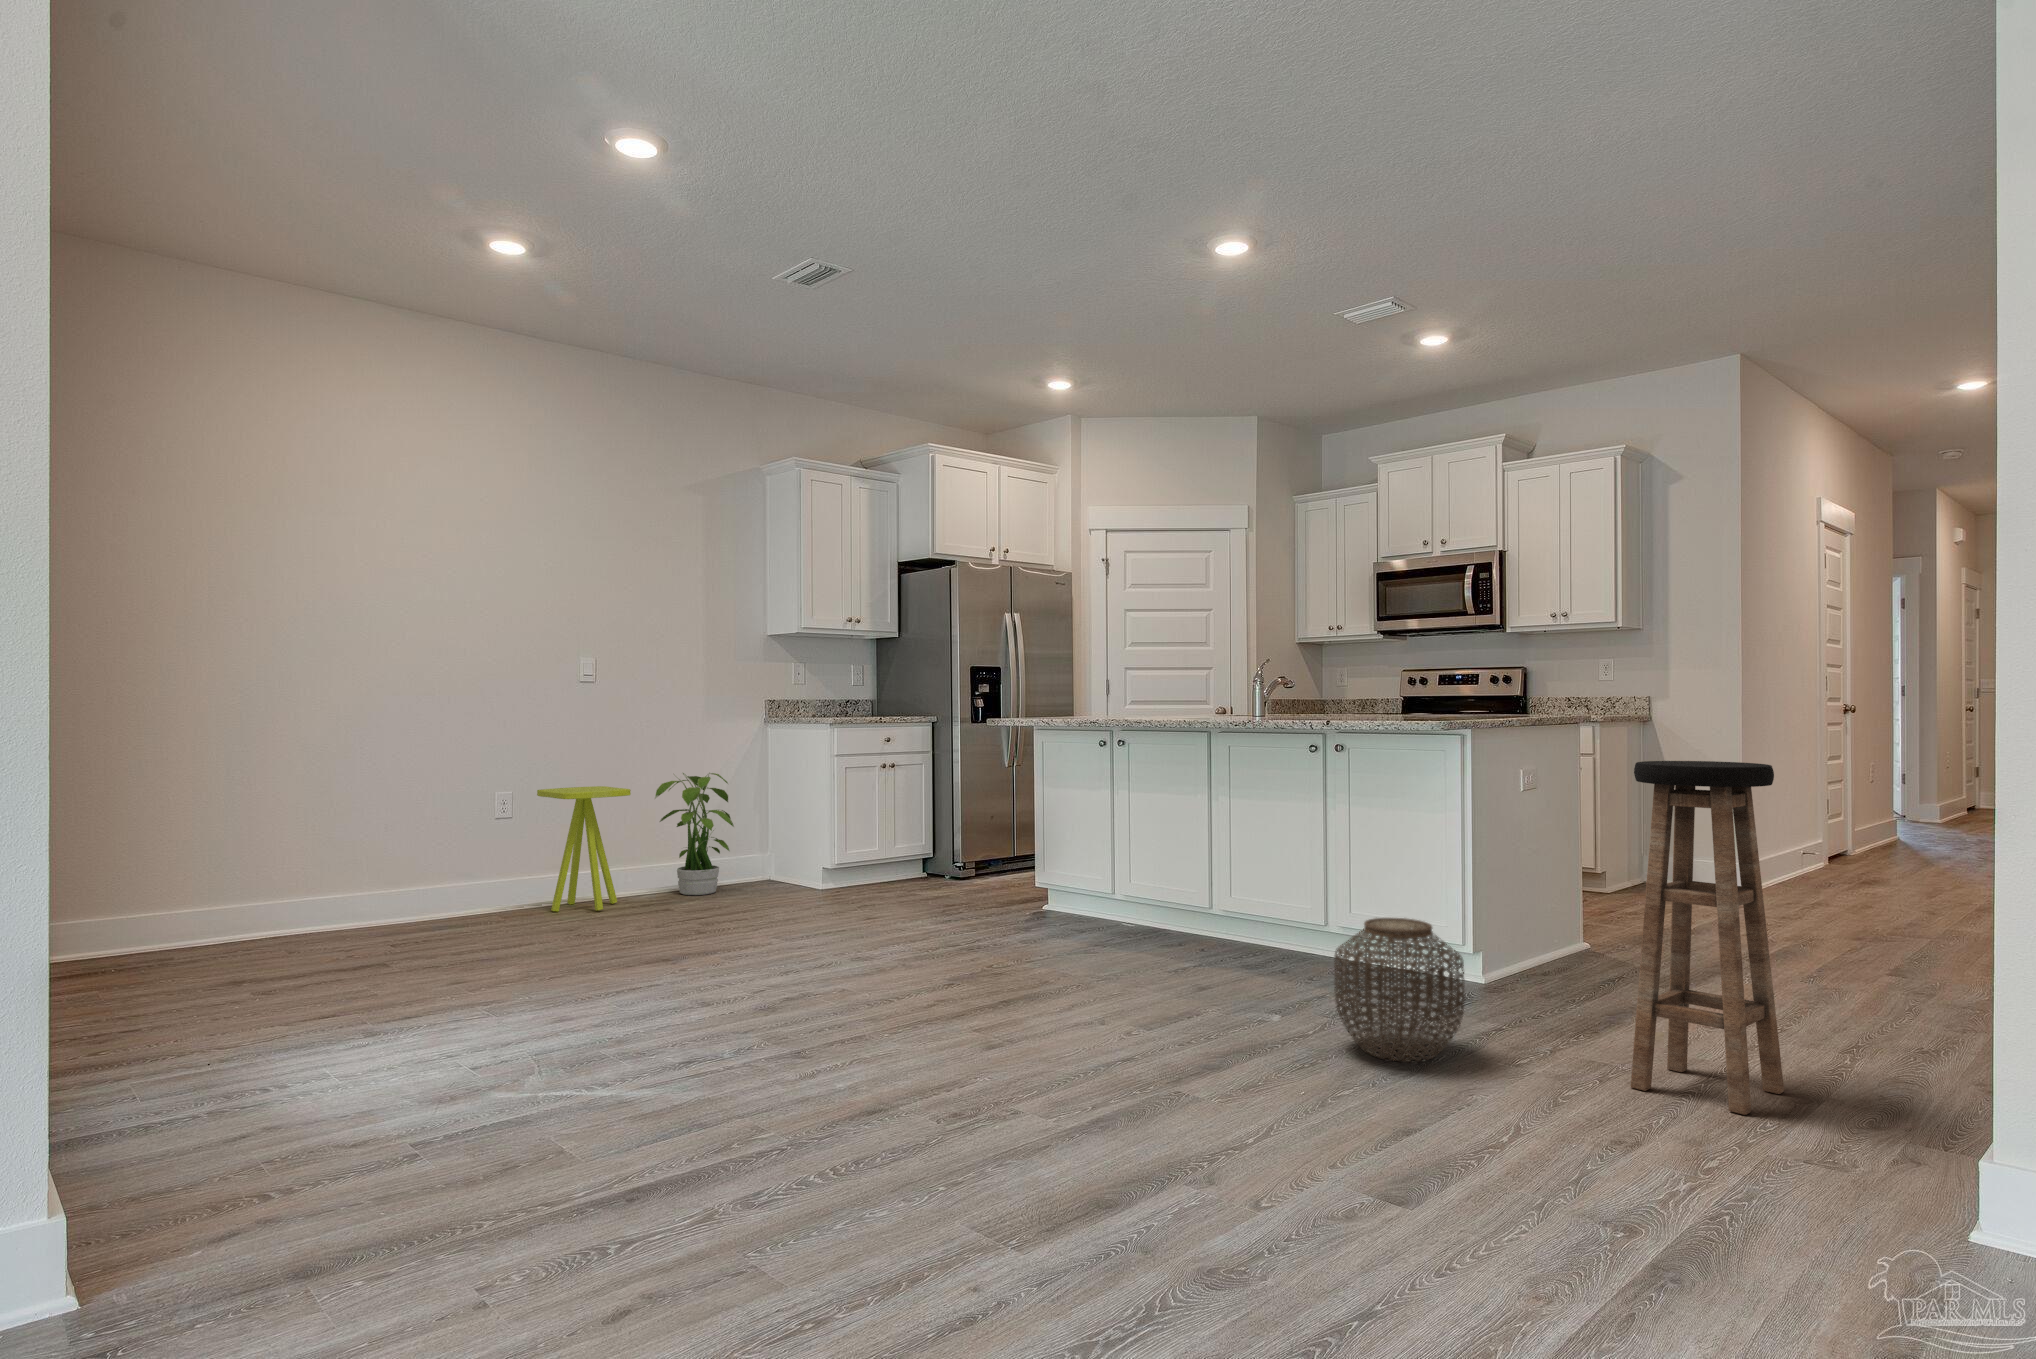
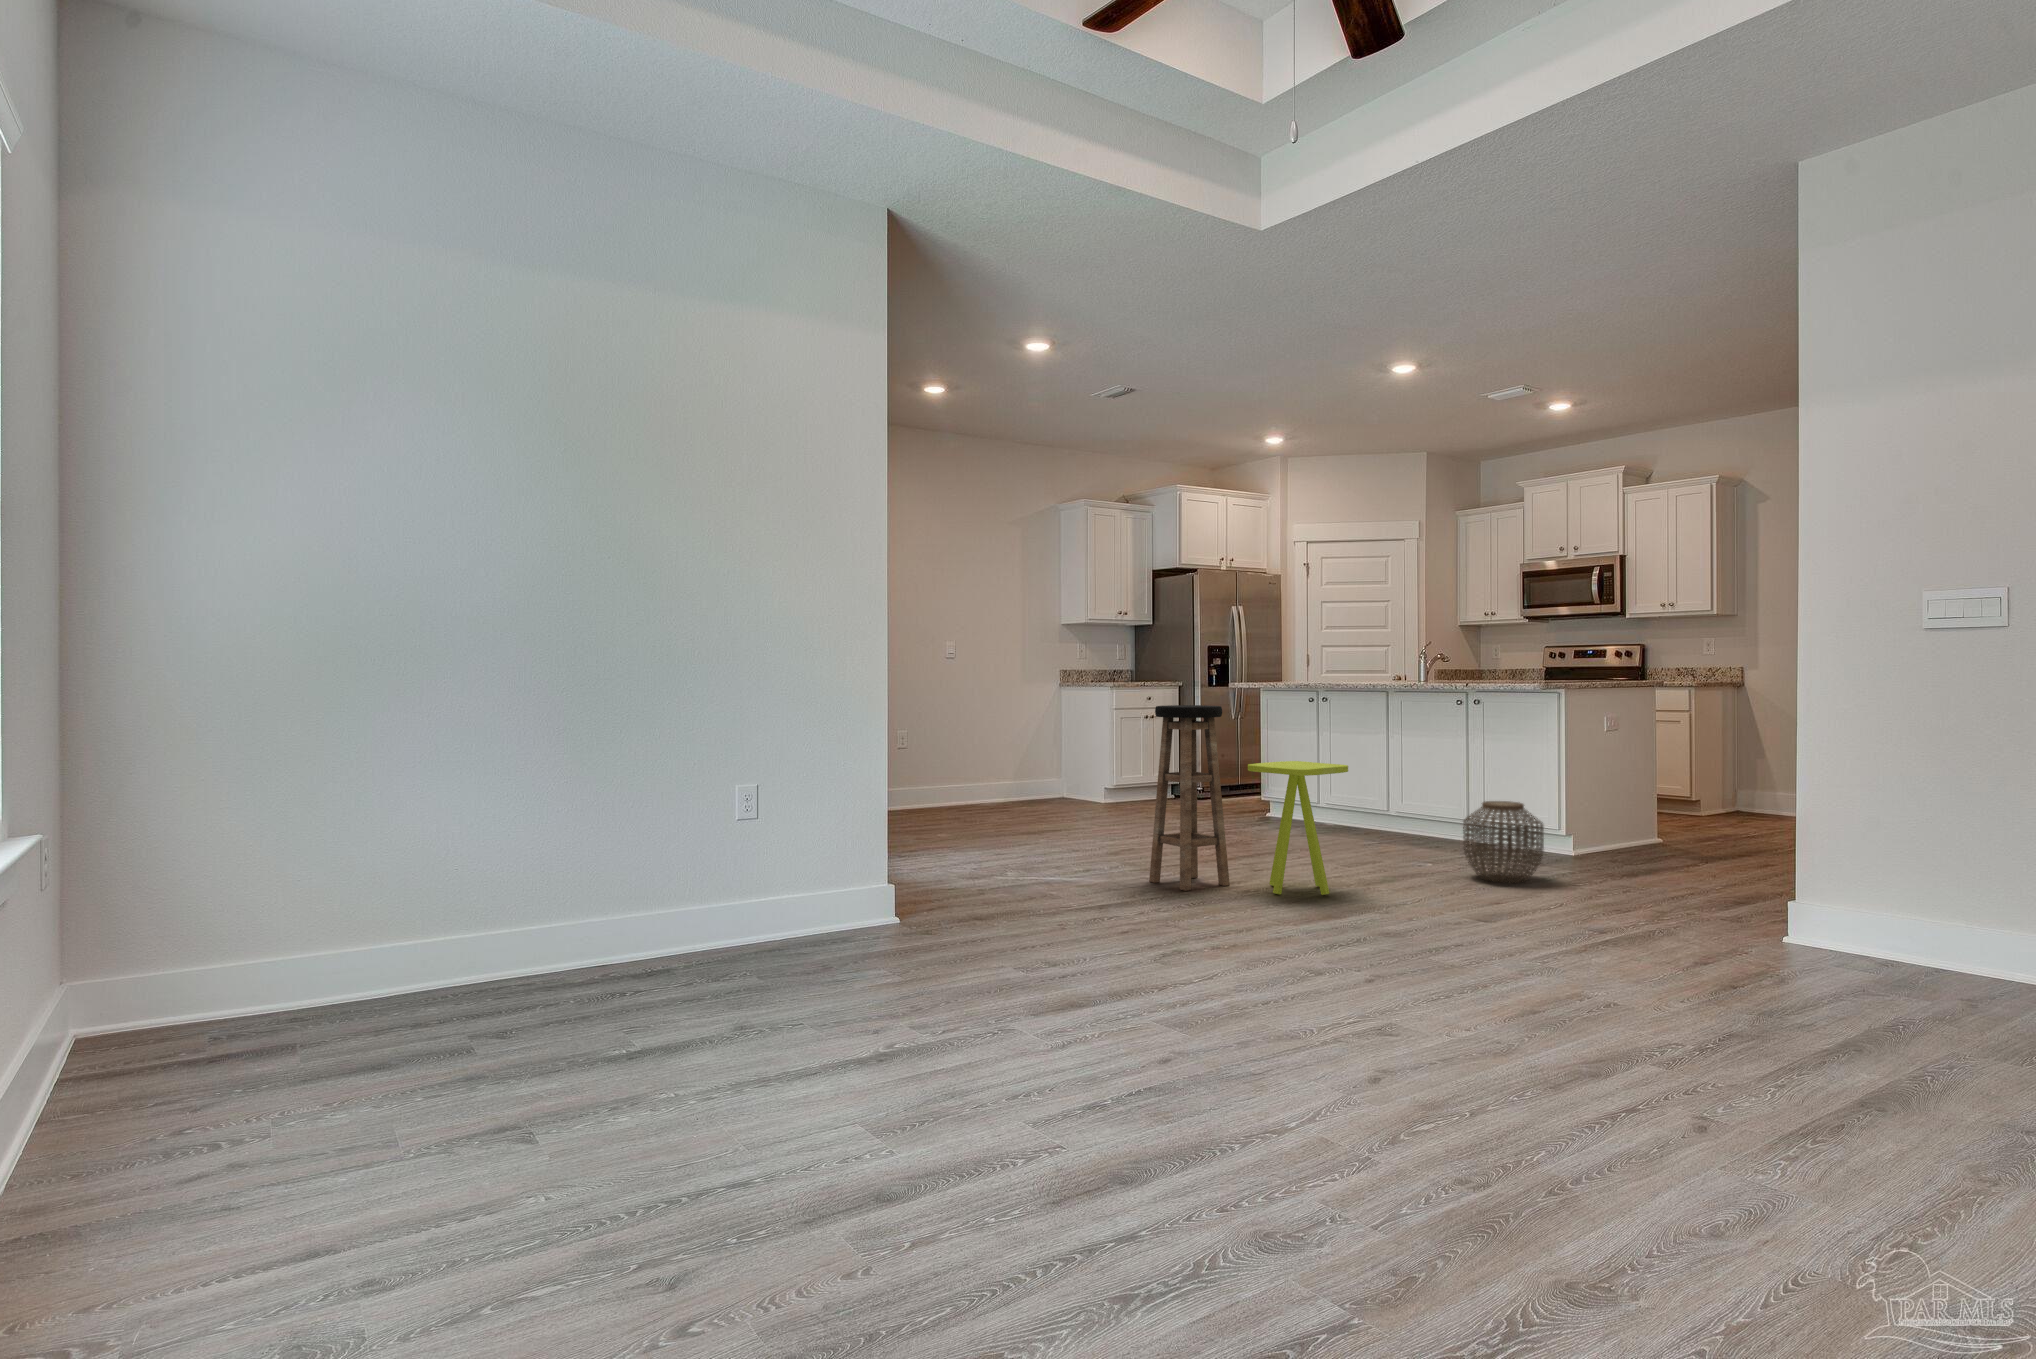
bar stool: present [1631,761,1784,1115] -> present [1149,705,1230,891]
potted plant: present [655,773,734,895] -> none [996,720,1049,803]
side table: present [537,786,631,911] -> present [1248,761,1348,895]

